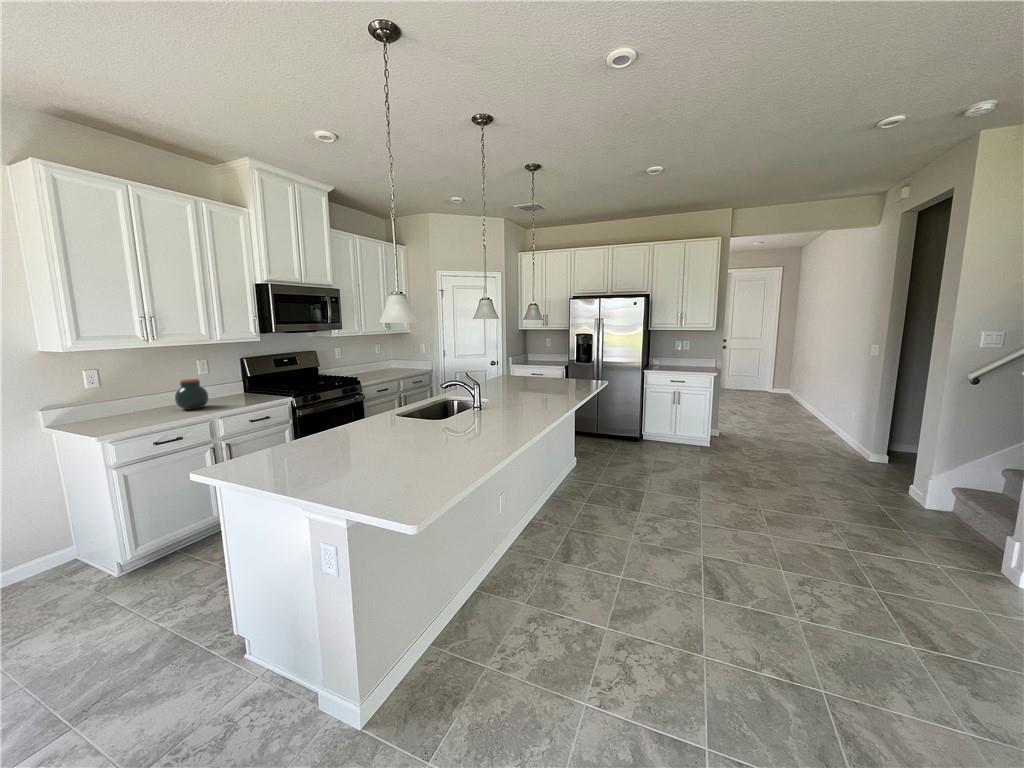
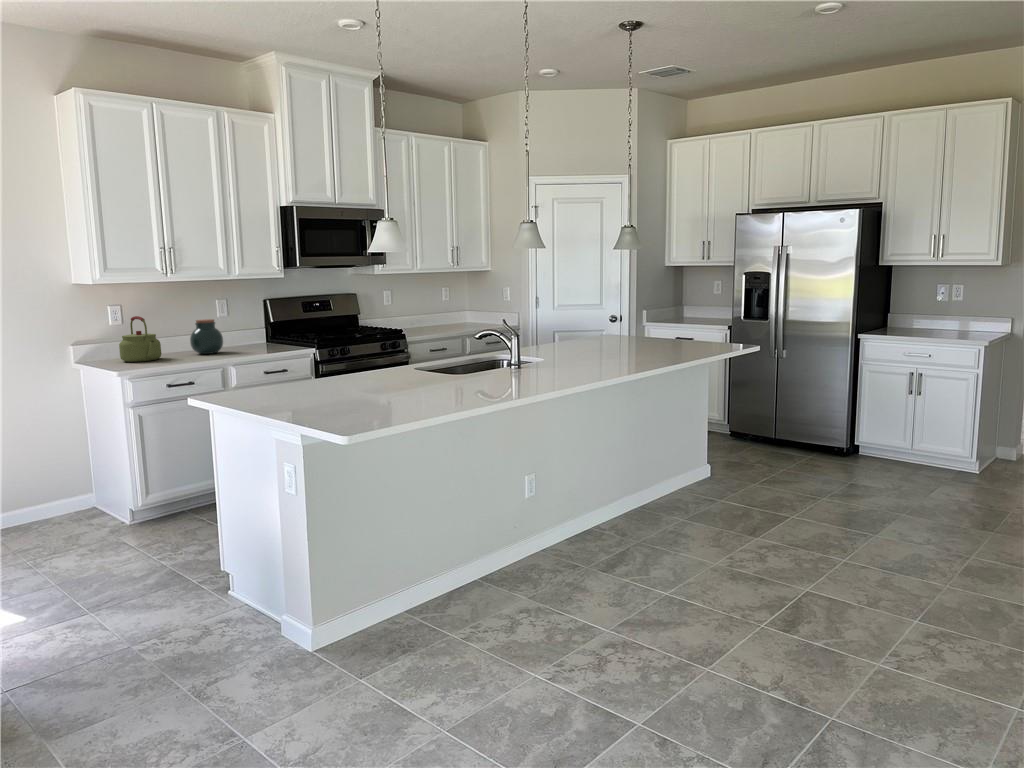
kettle: none [97,381,146,423] -> present [119,316,162,362]

